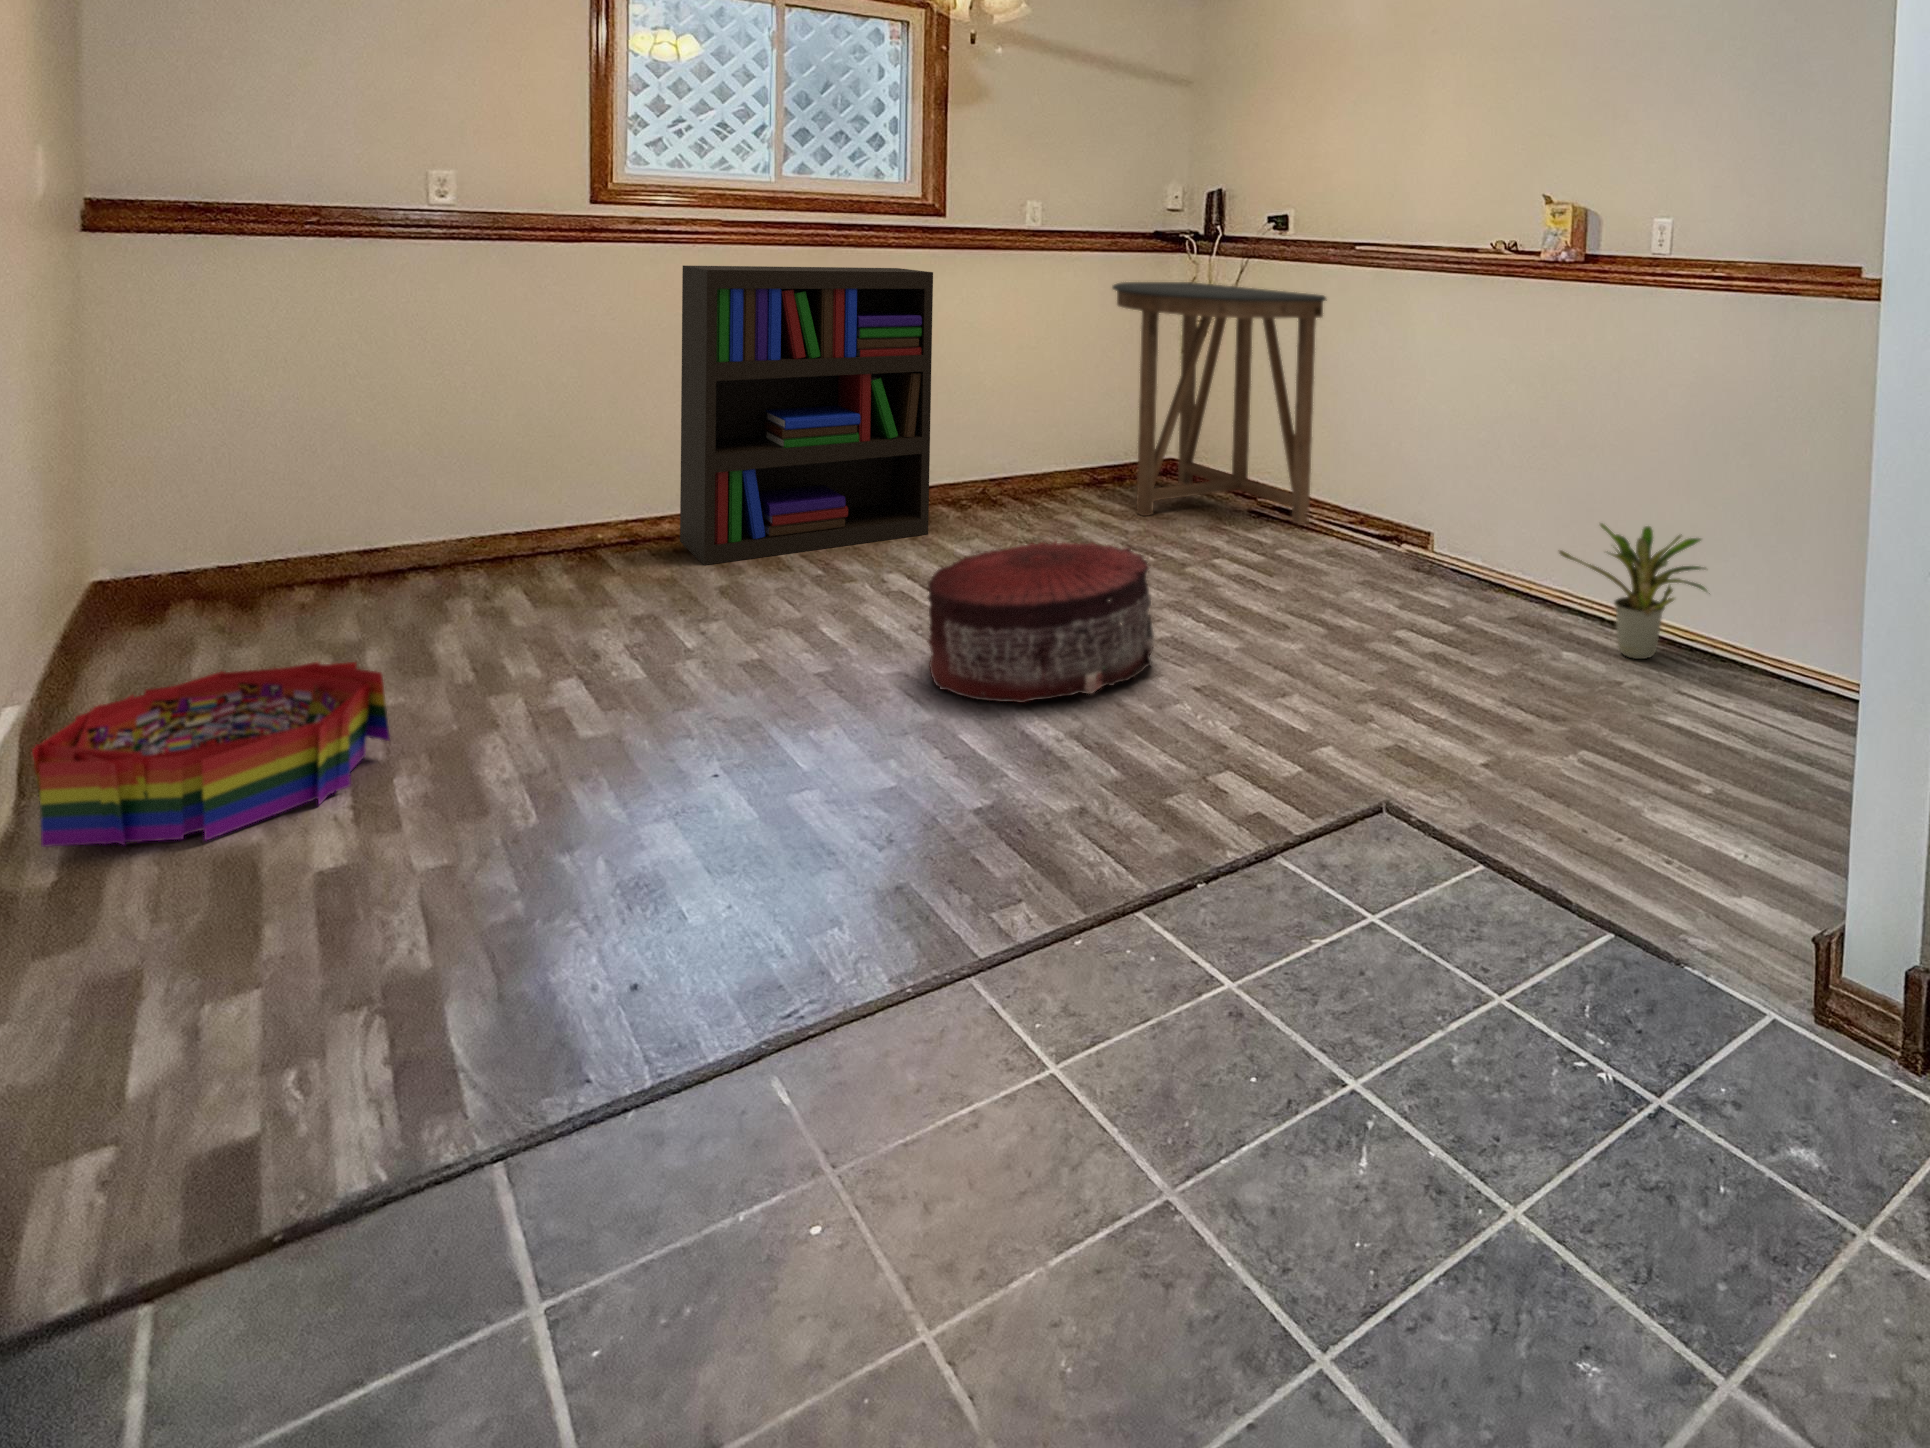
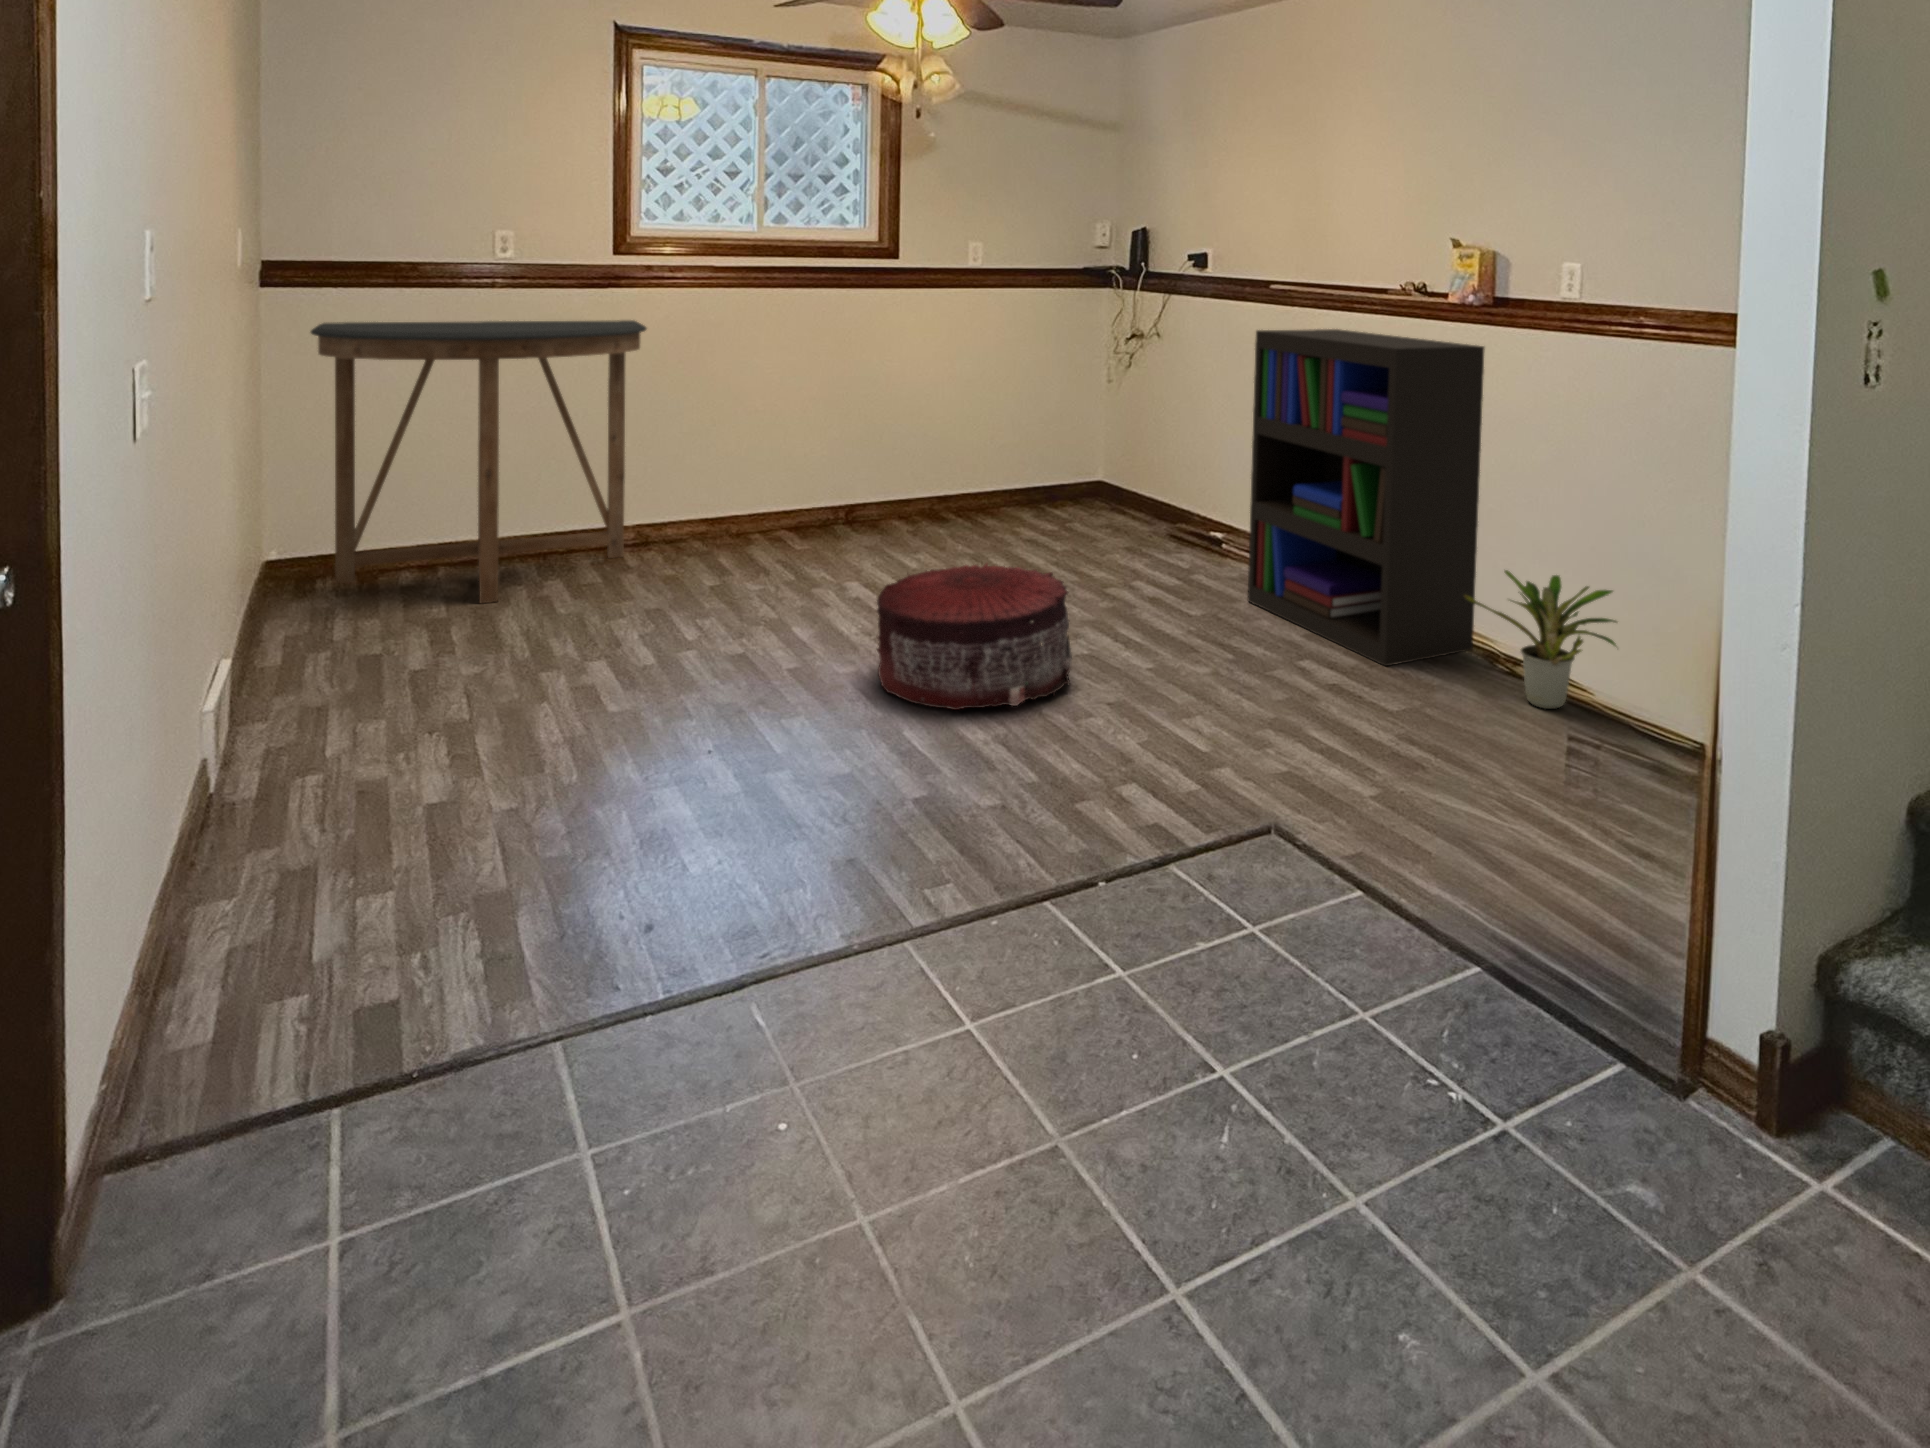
bookshelf: present [680,265,933,565] -> present [1248,329,1485,666]
console table: present [1112,282,1326,524] -> present [311,320,646,603]
storage bin: present [32,662,390,847] -> none [244,638,472,774]

